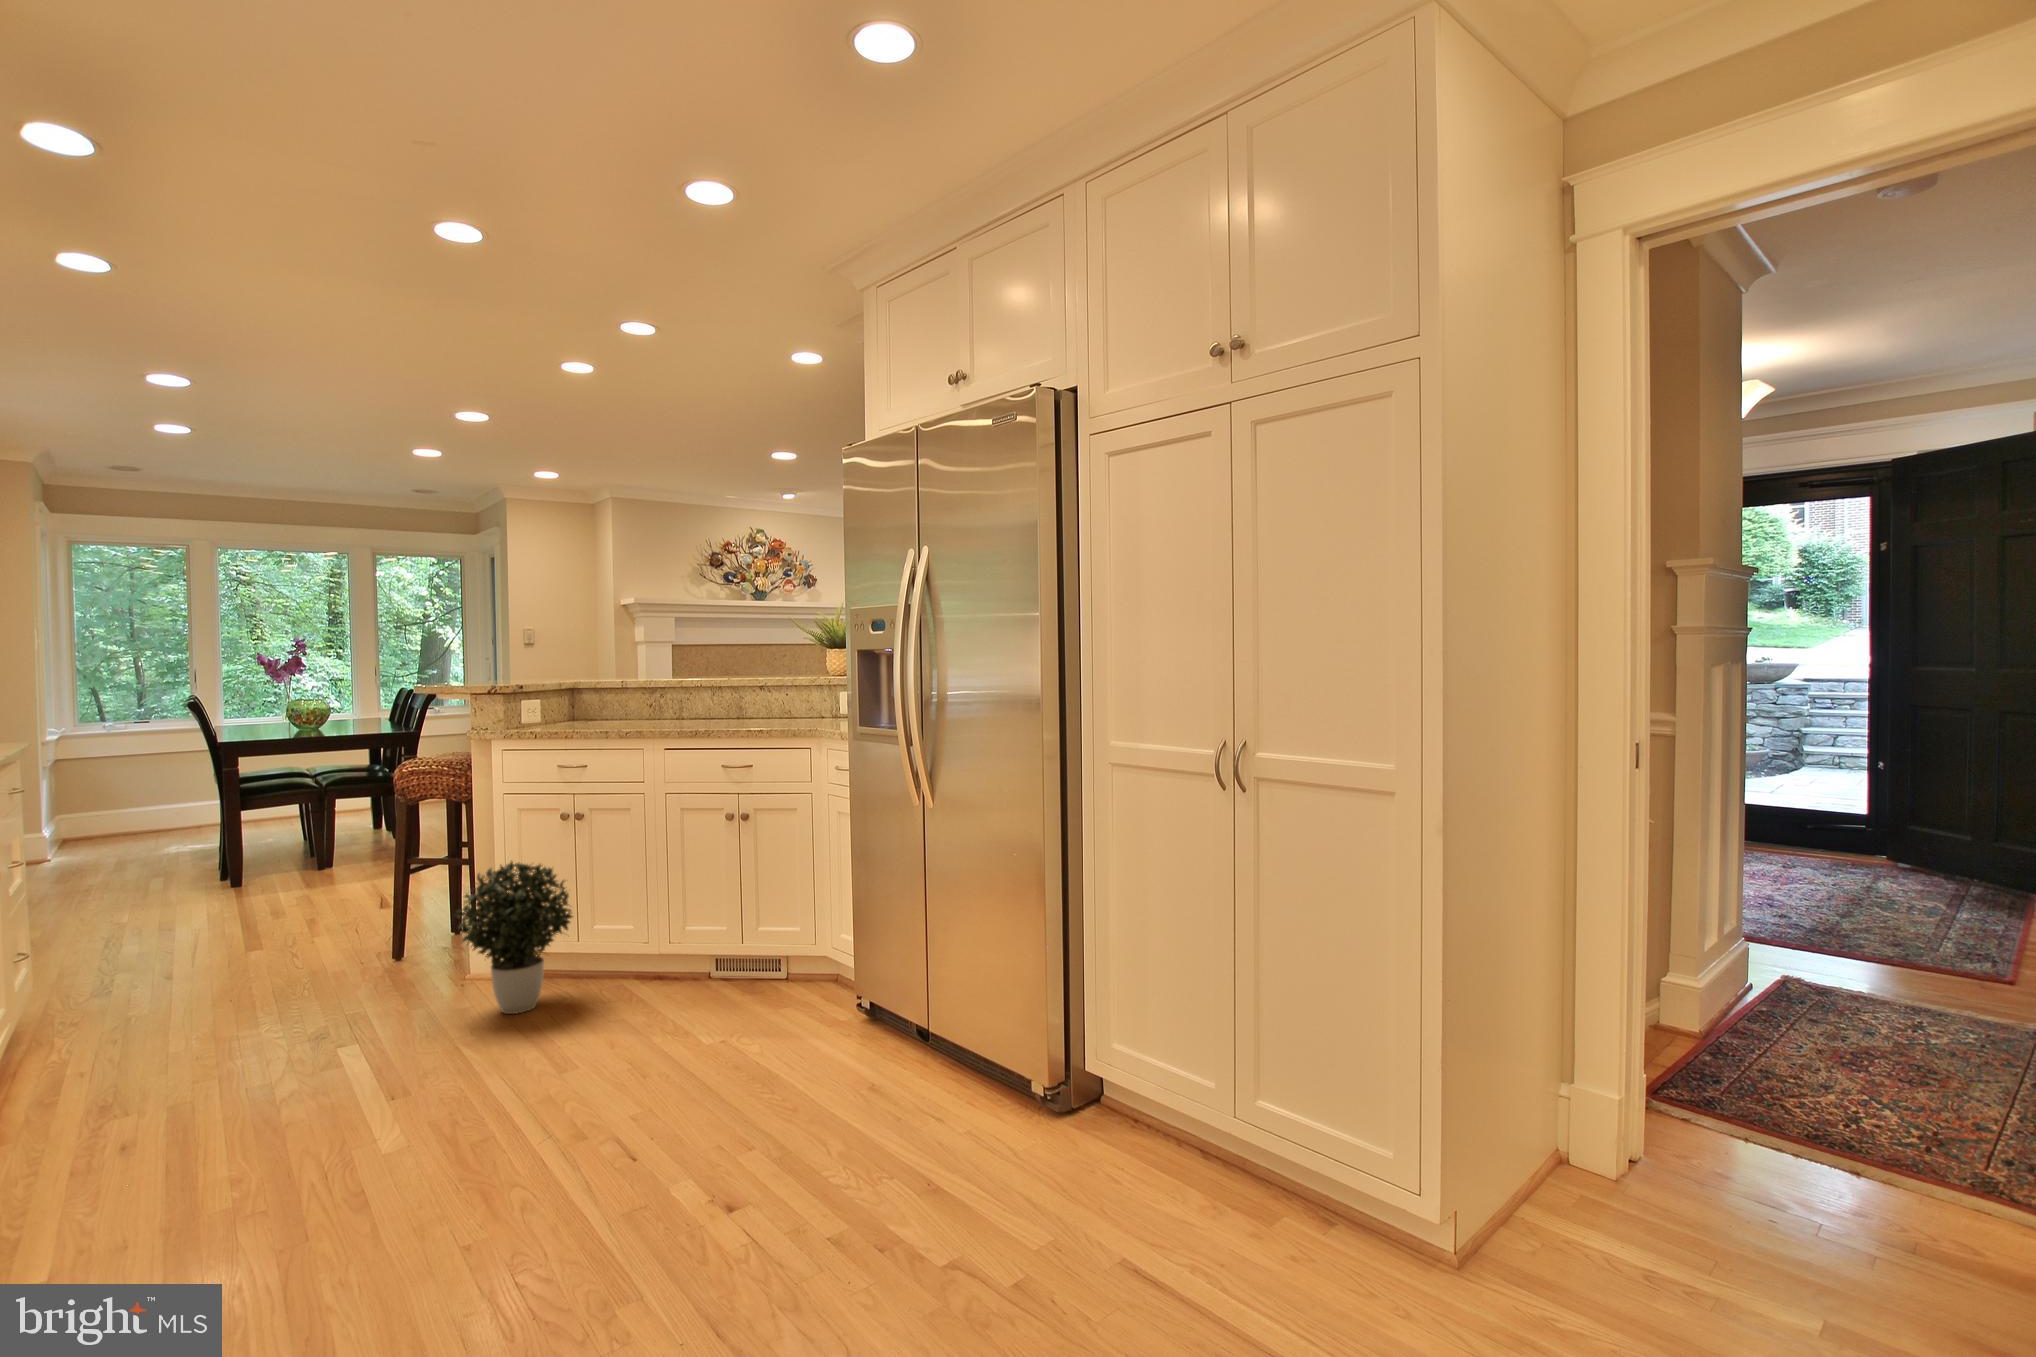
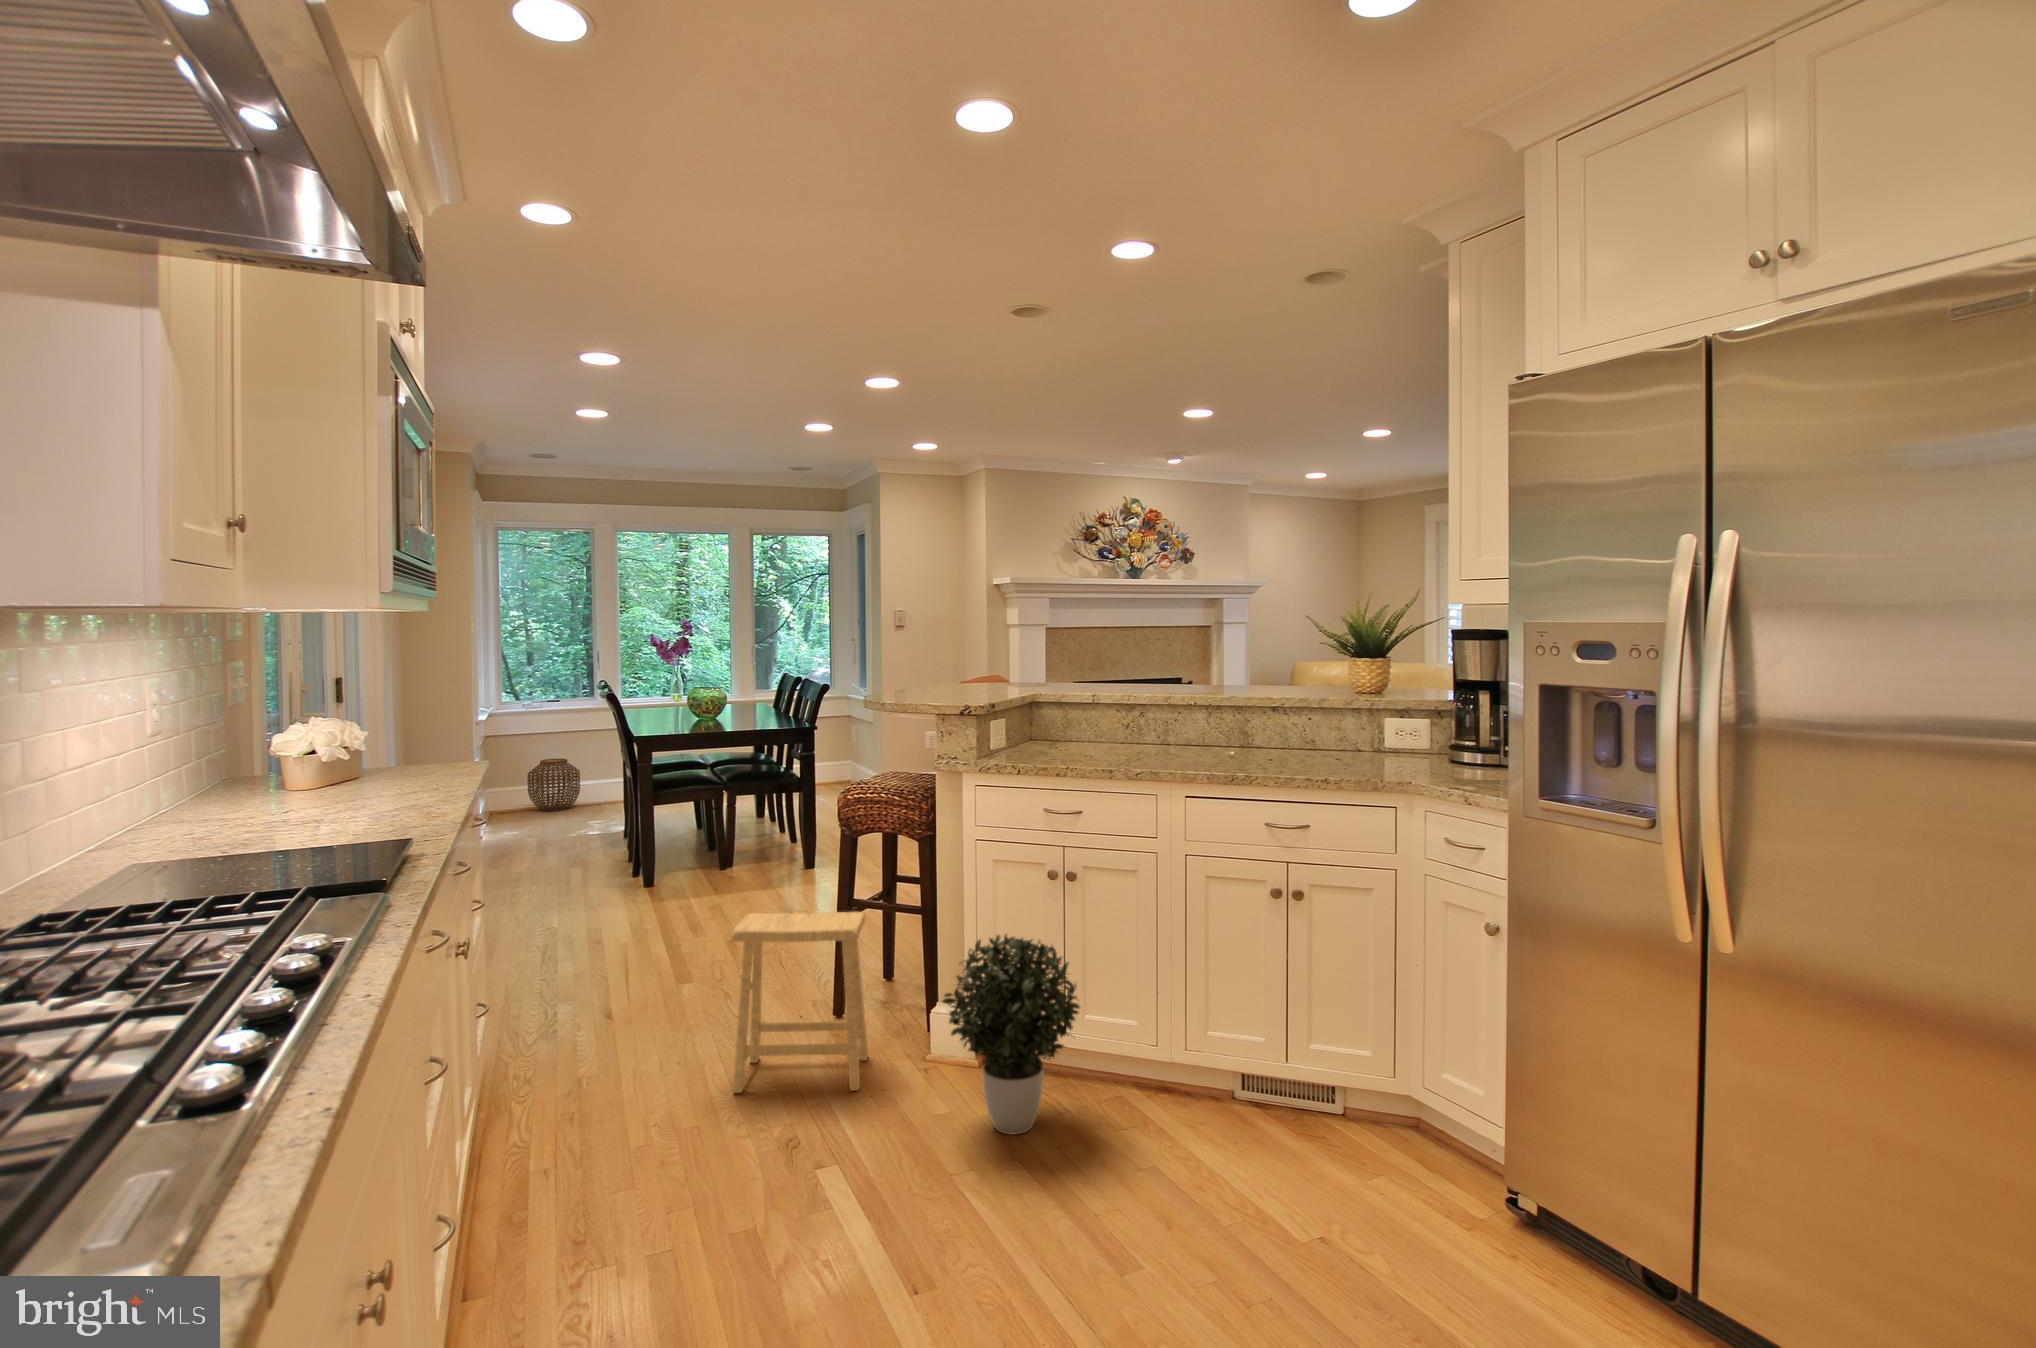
woven basket: none [108,780,174,834] -> present [528,759,580,811]
footstool: none [269,861,412,1016] -> present [731,912,868,1093]

